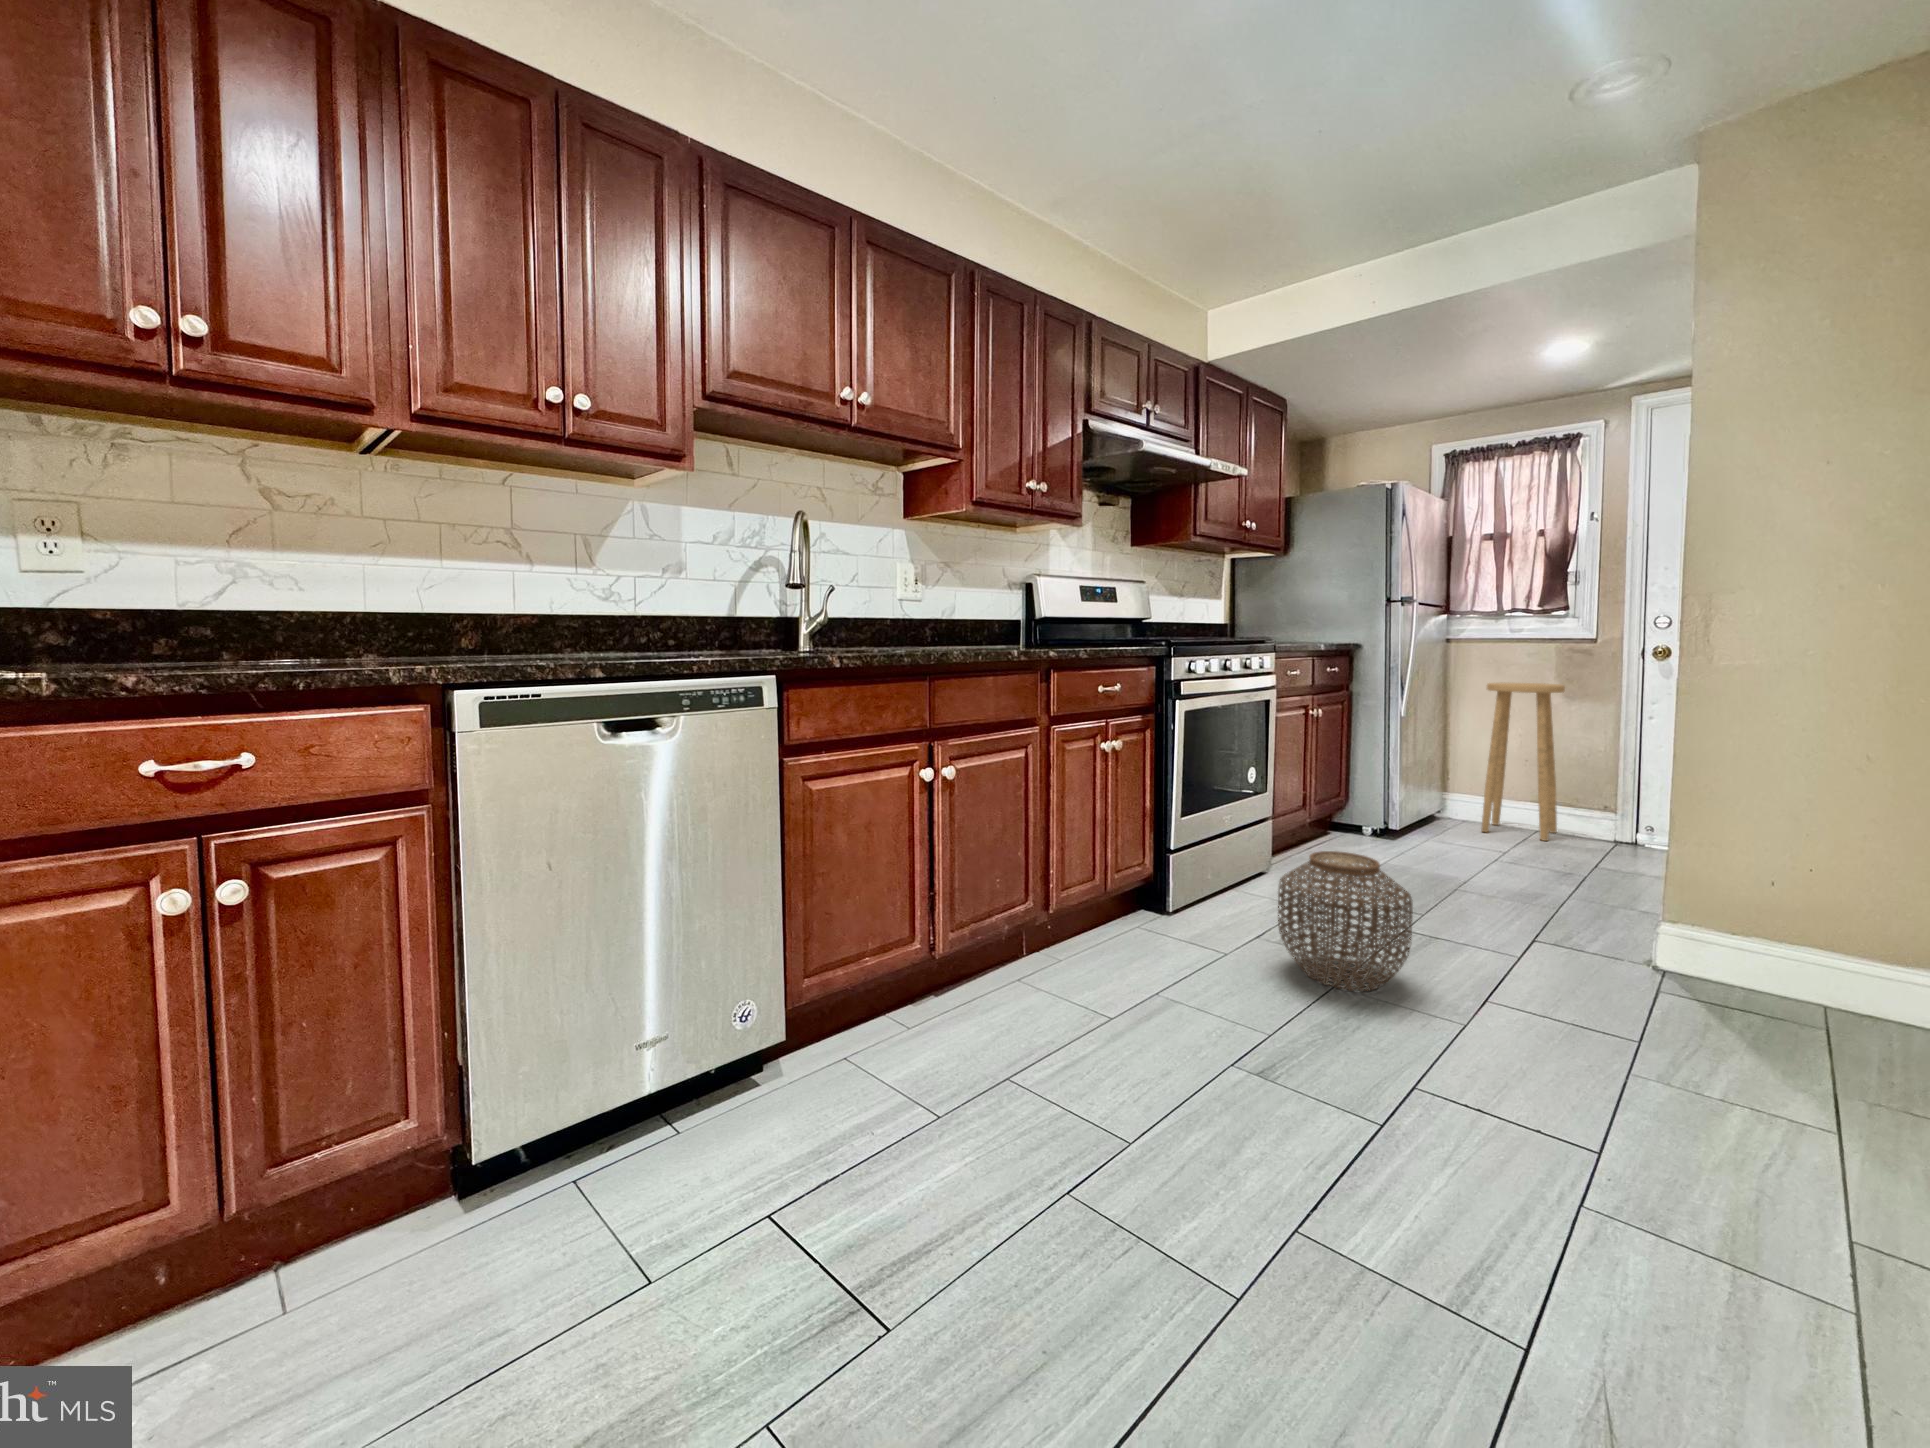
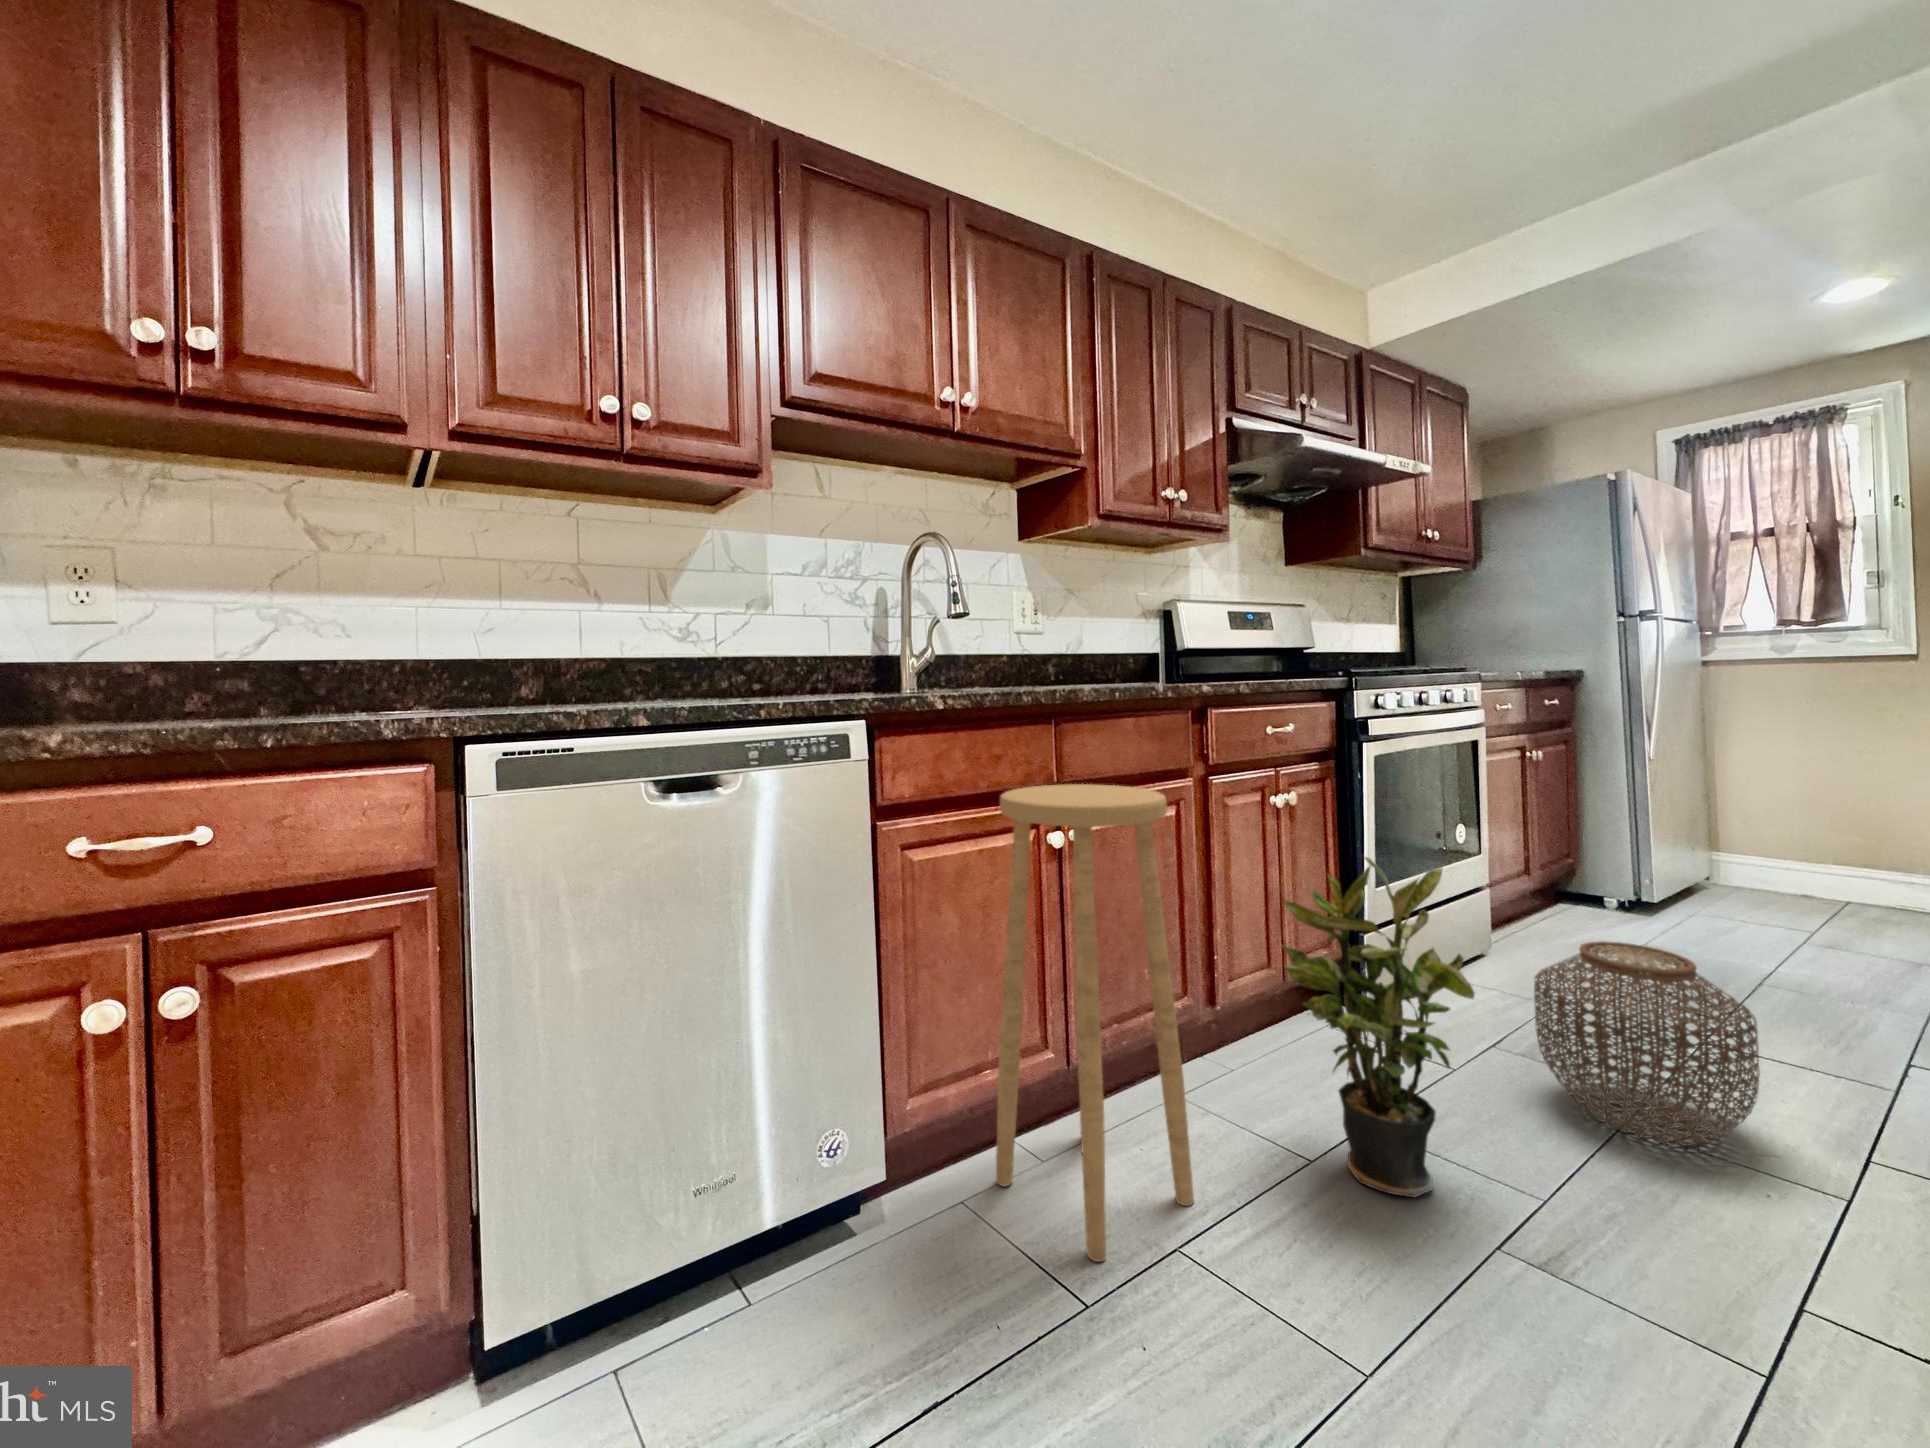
stool: present [1481,683,1565,841] -> present [996,784,1194,1262]
potted plant: none [1094,786,1226,1032] -> present [1282,857,1475,1198]

